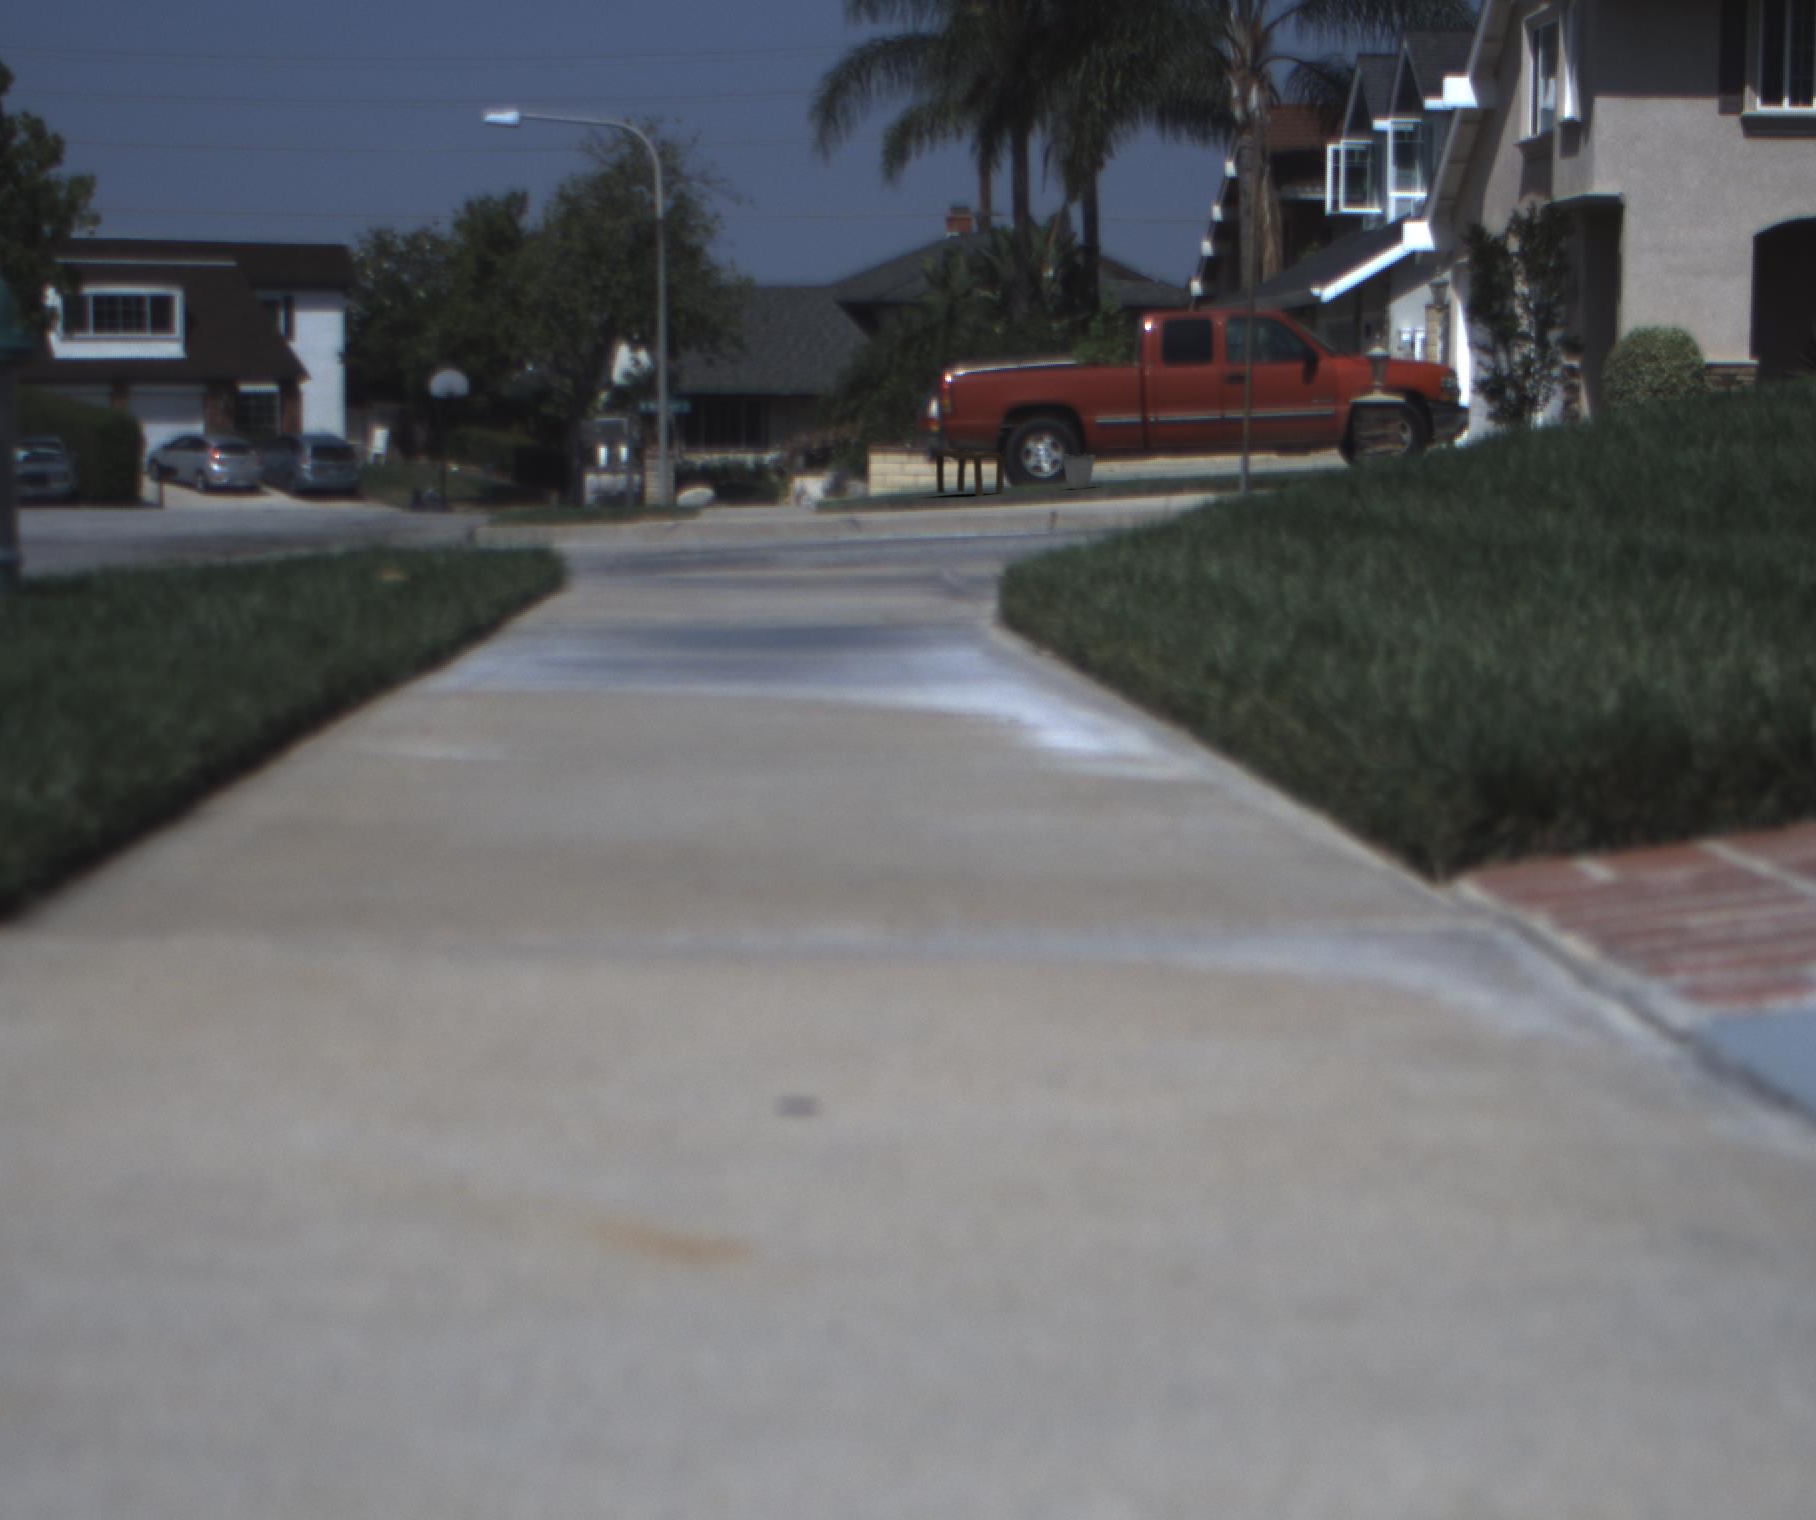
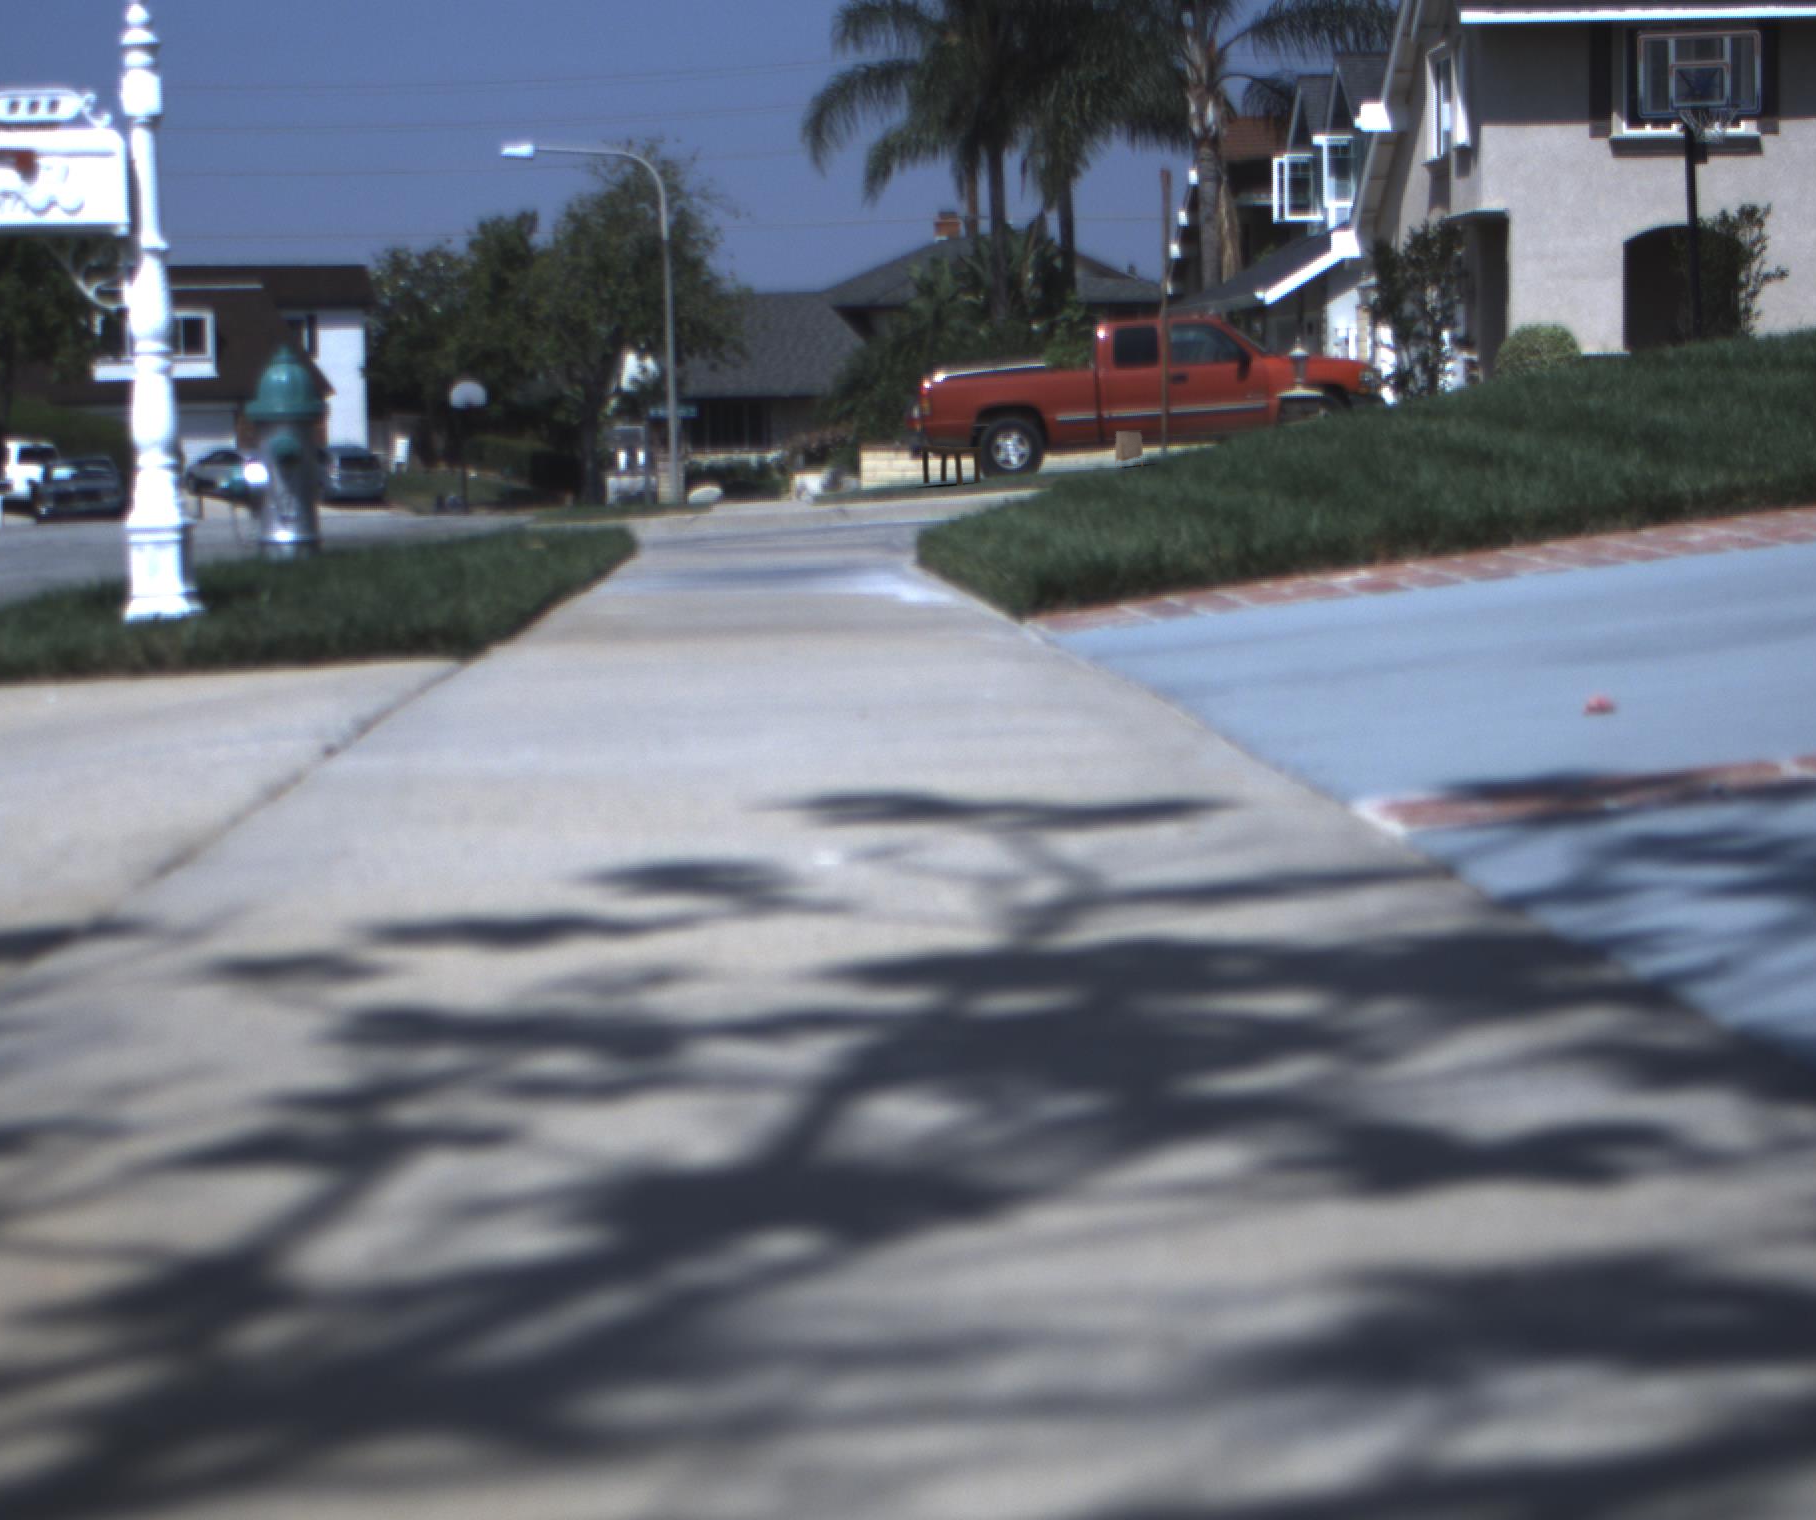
planter: none [1161,438,1193,481] -> present [1115,431,1143,465]
bucket: present [1064,455,1094,489] -> none [1030,446,1058,477]

